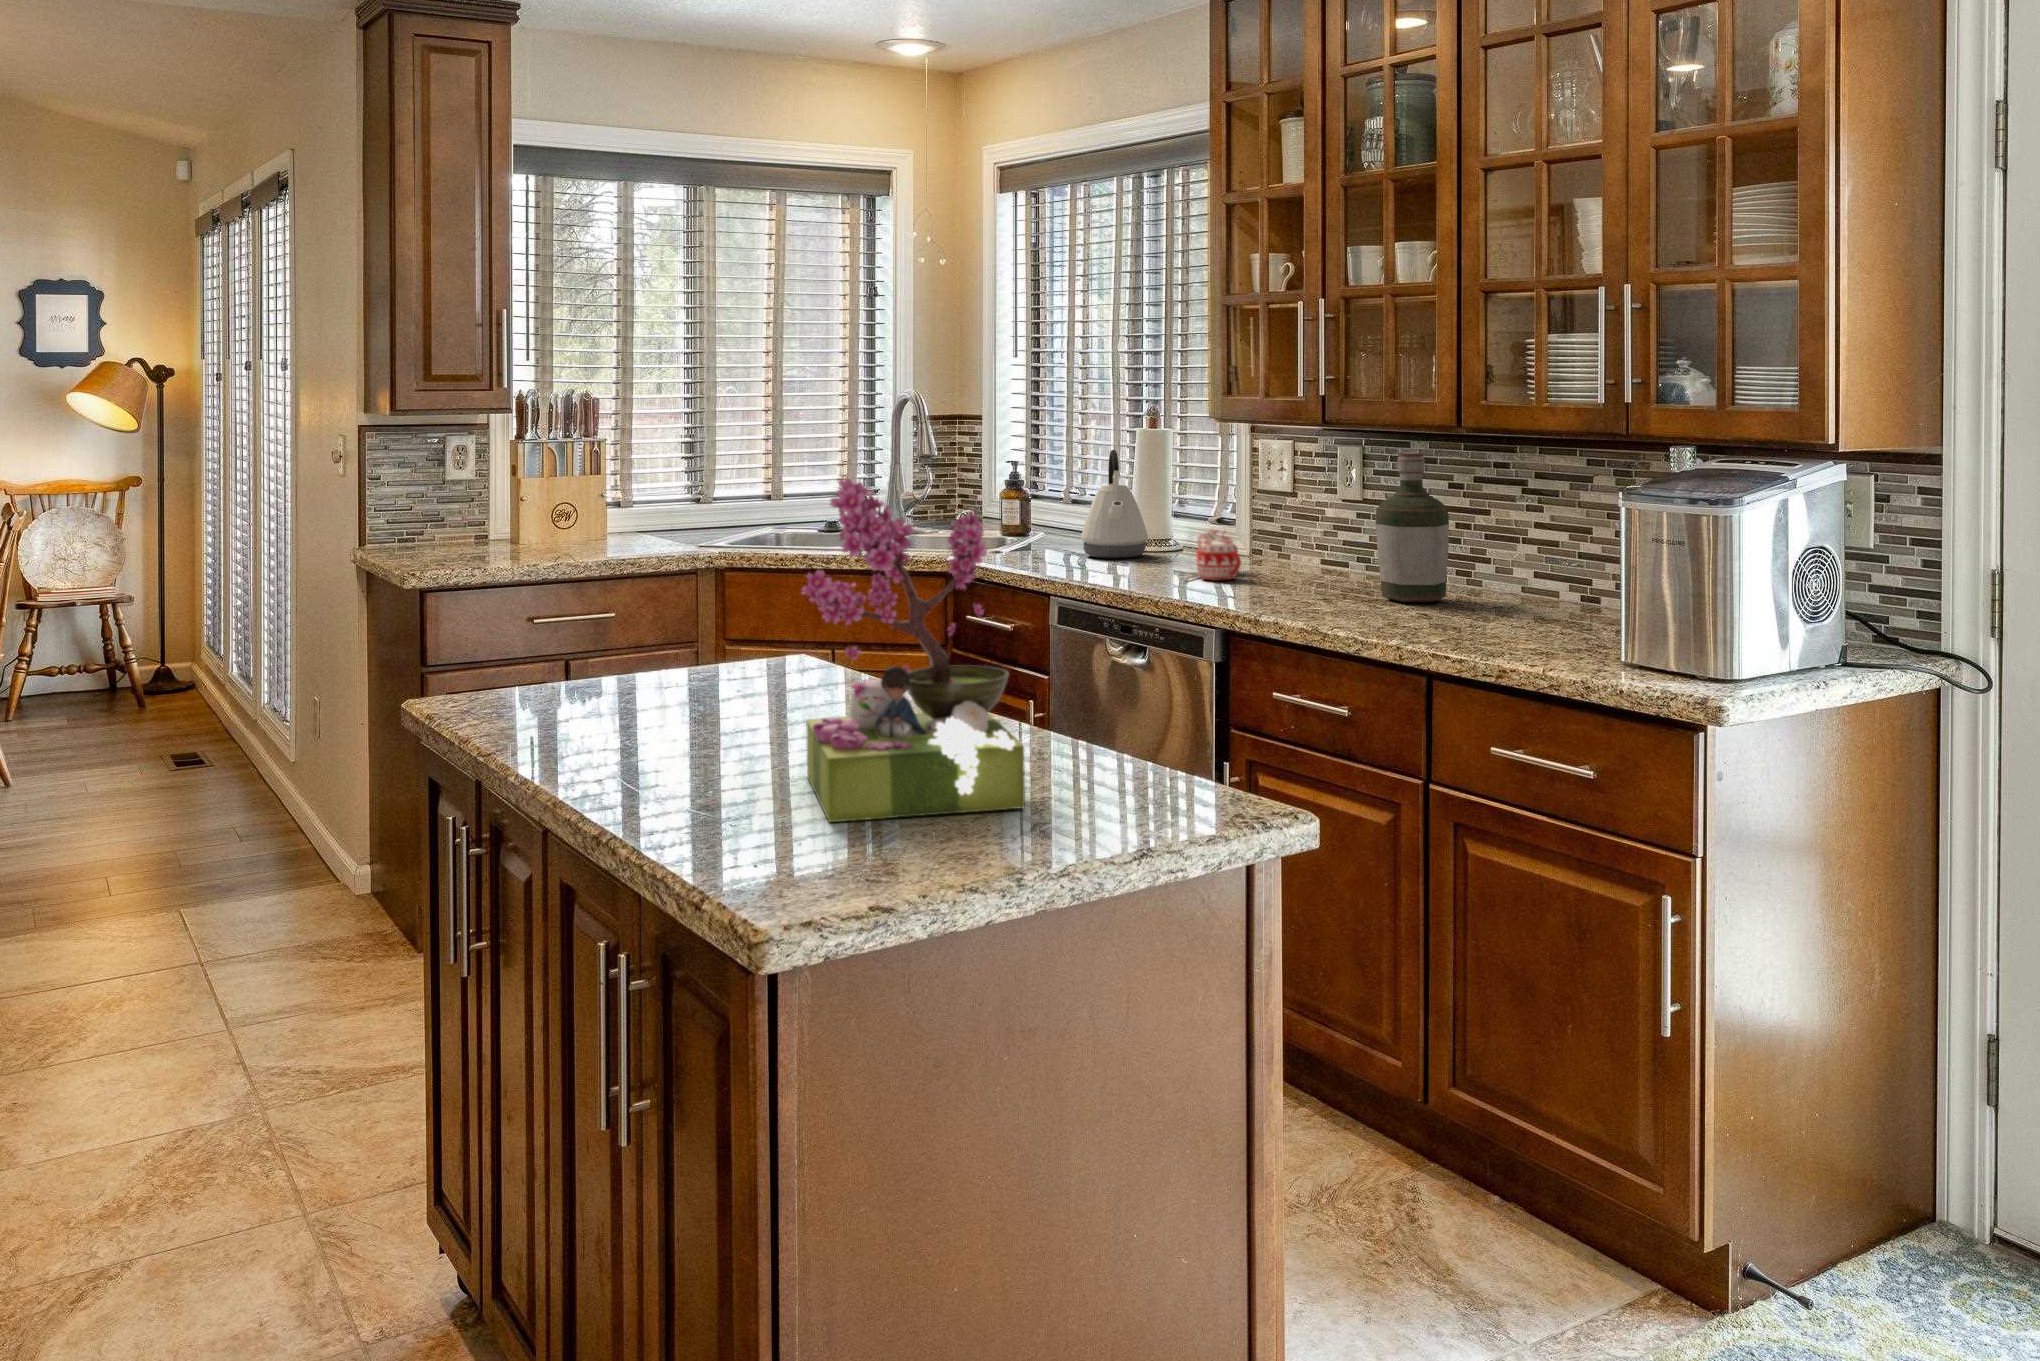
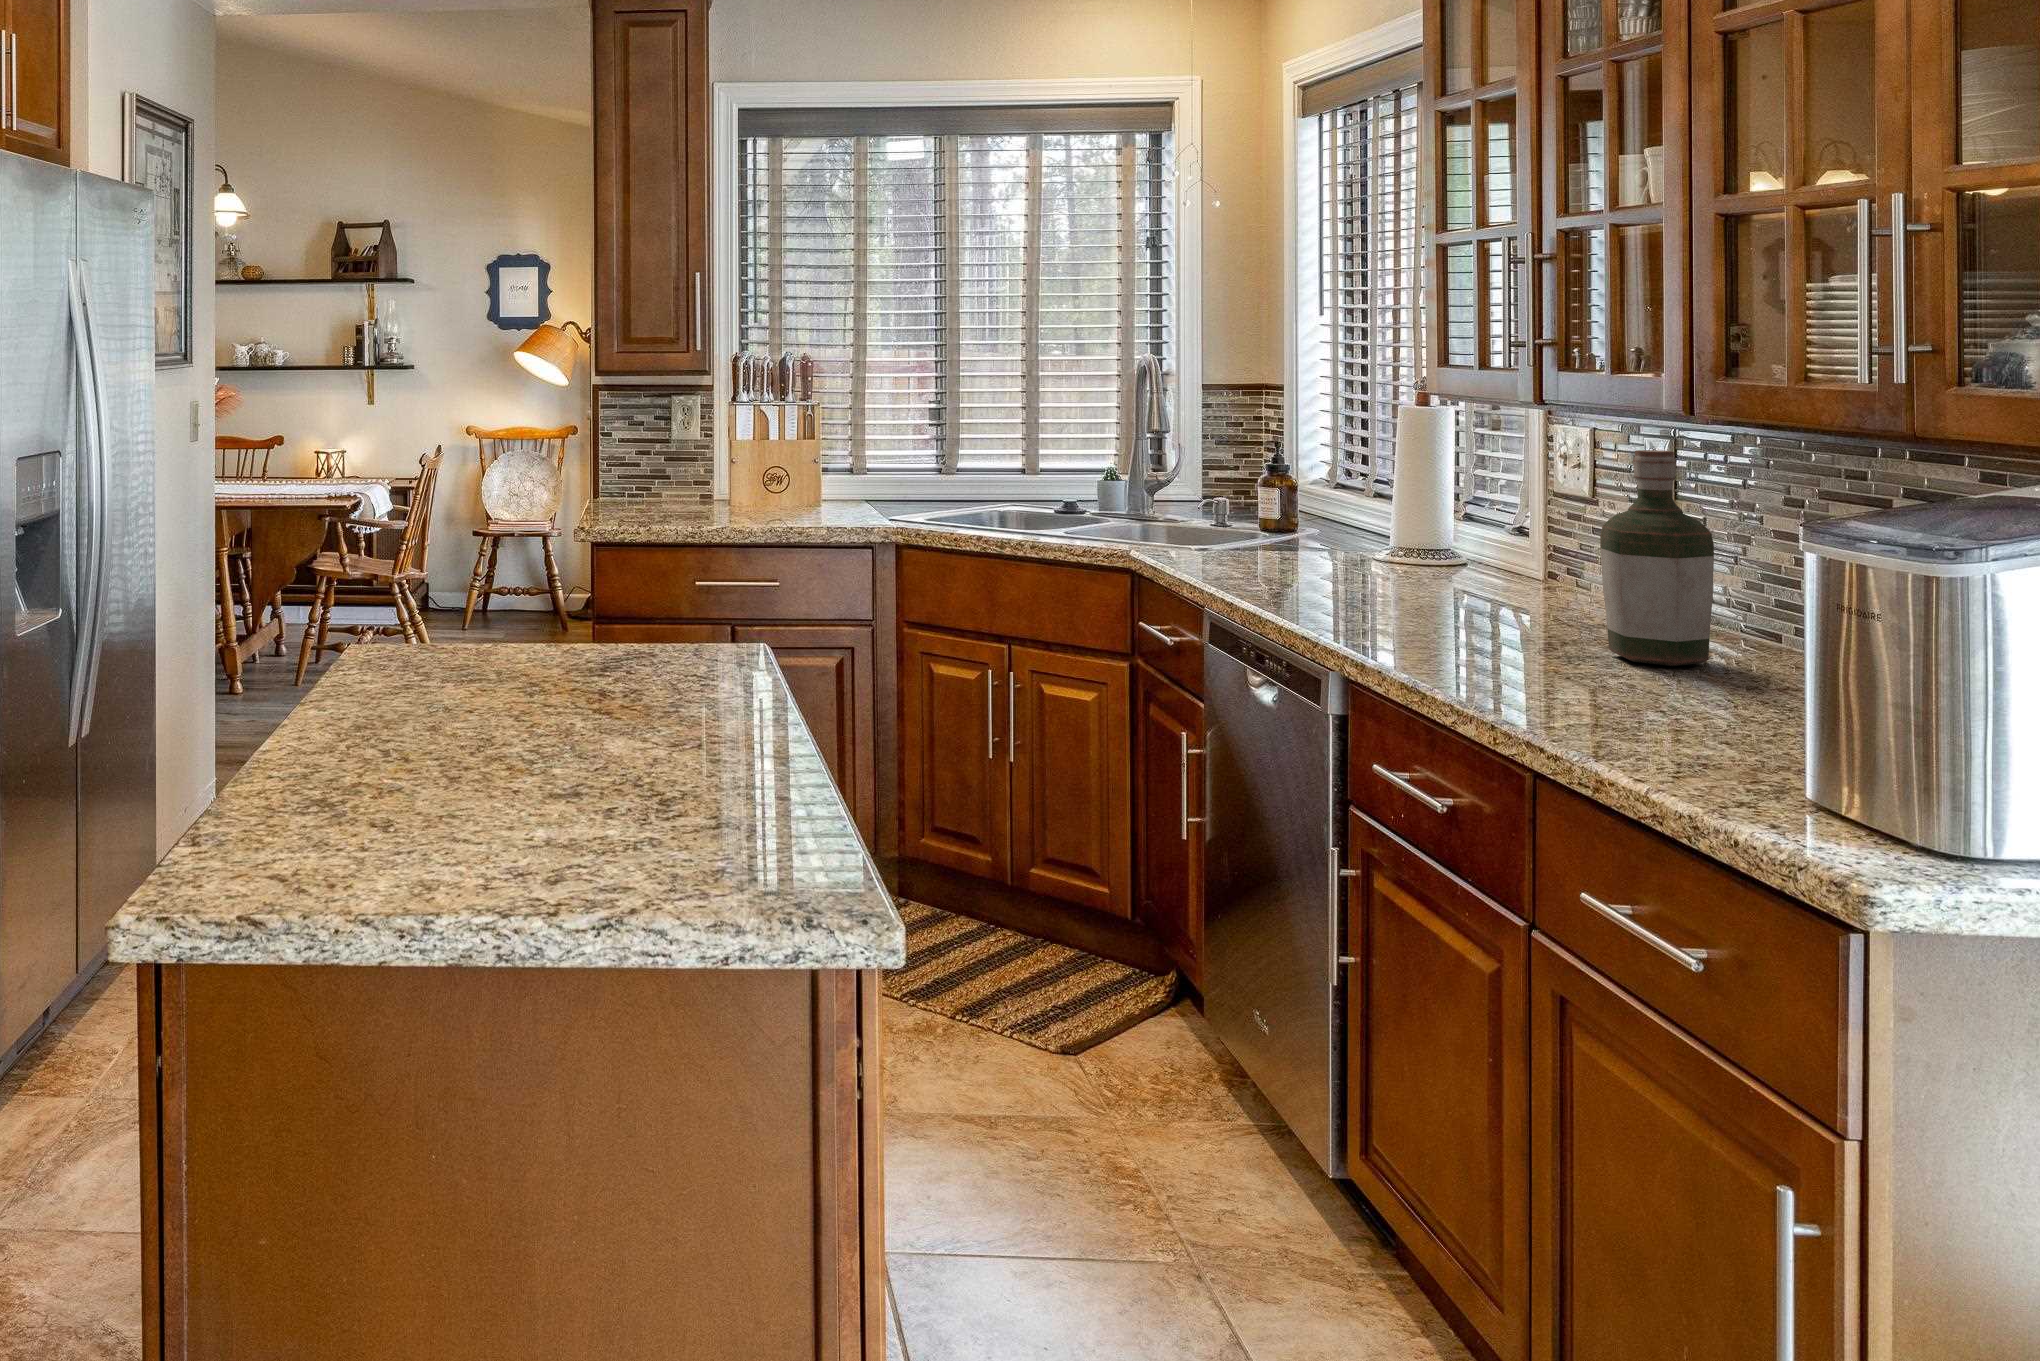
kettle: present [1081,450,1148,558] -> none [1302,433,1394,570]
flower arrangement: present [802,478,1025,822] -> none [390,439,668,844]
mug: present [1184,529,1241,580] -> none [1370,540,1479,609]

